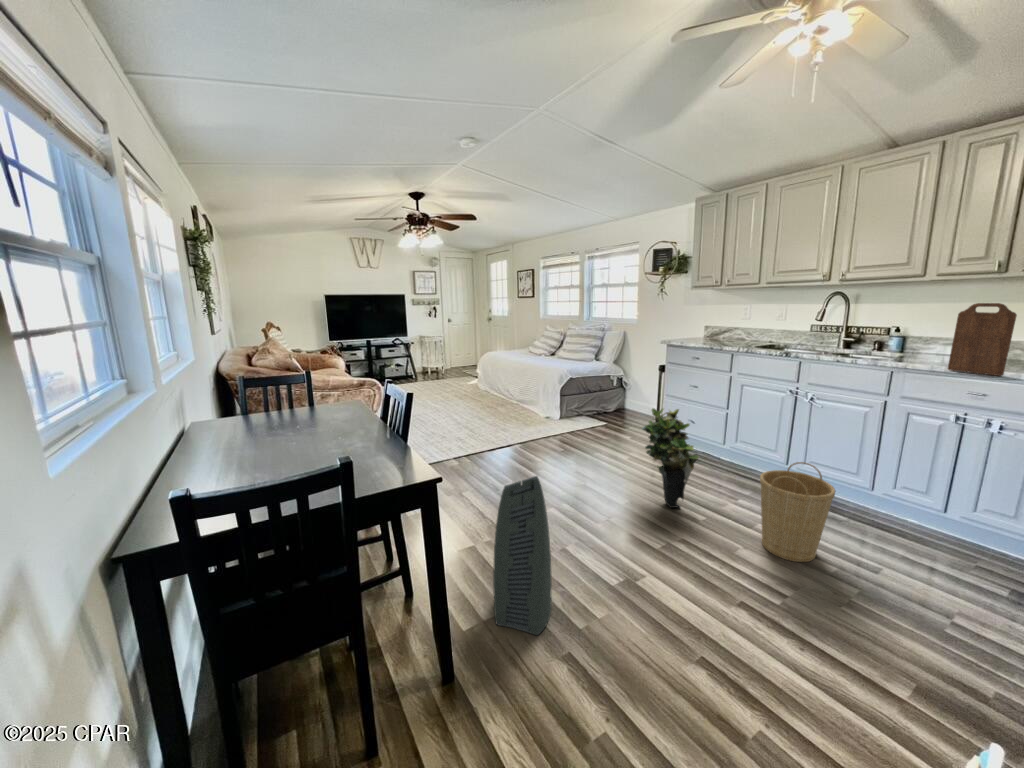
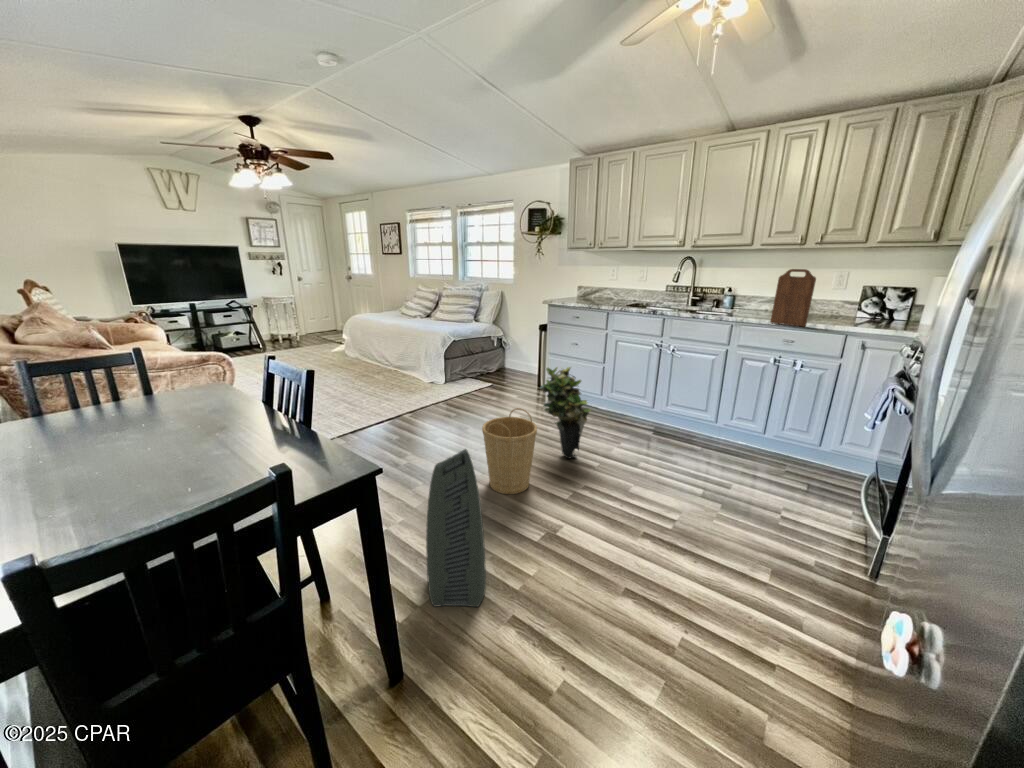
basket: present [760,462,835,562] -> present [482,408,537,494]

